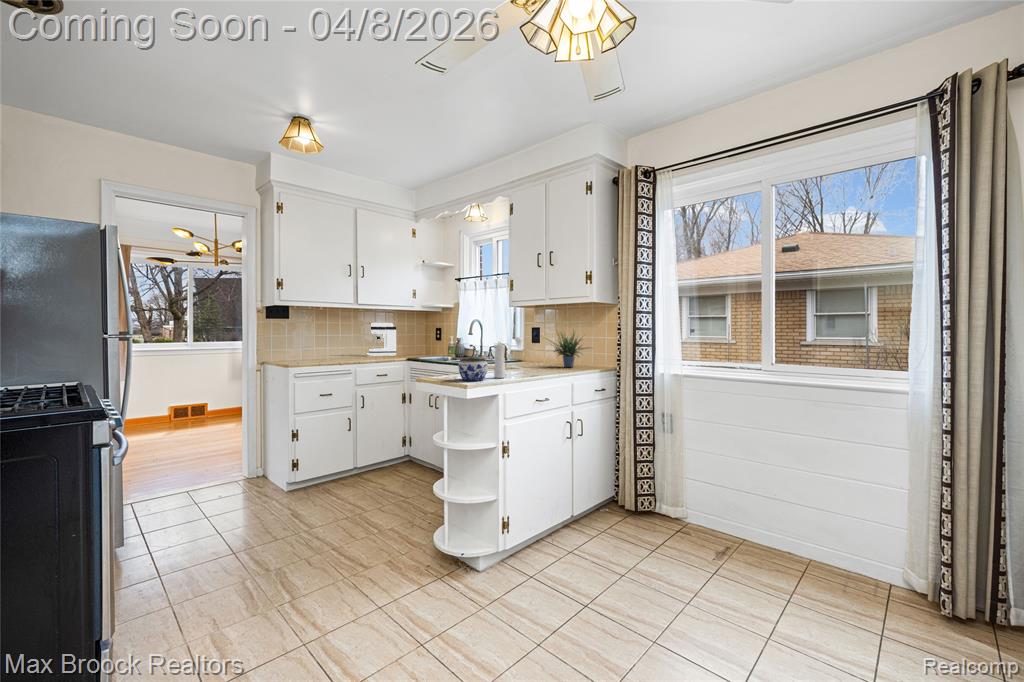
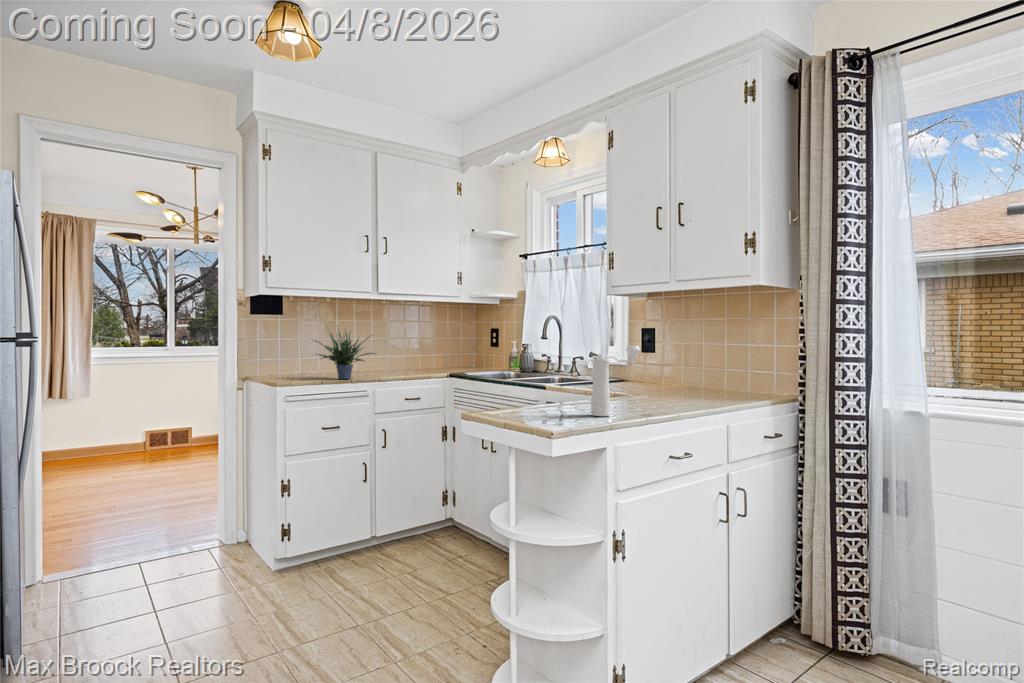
coffee maker: present [367,323,396,357] -> none [382,320,434,370]
potted plant: present [548,333,591,367] -> present [314,332,376,379]
jar: present [458,358,488,381] -> none [532,382,582,422]

